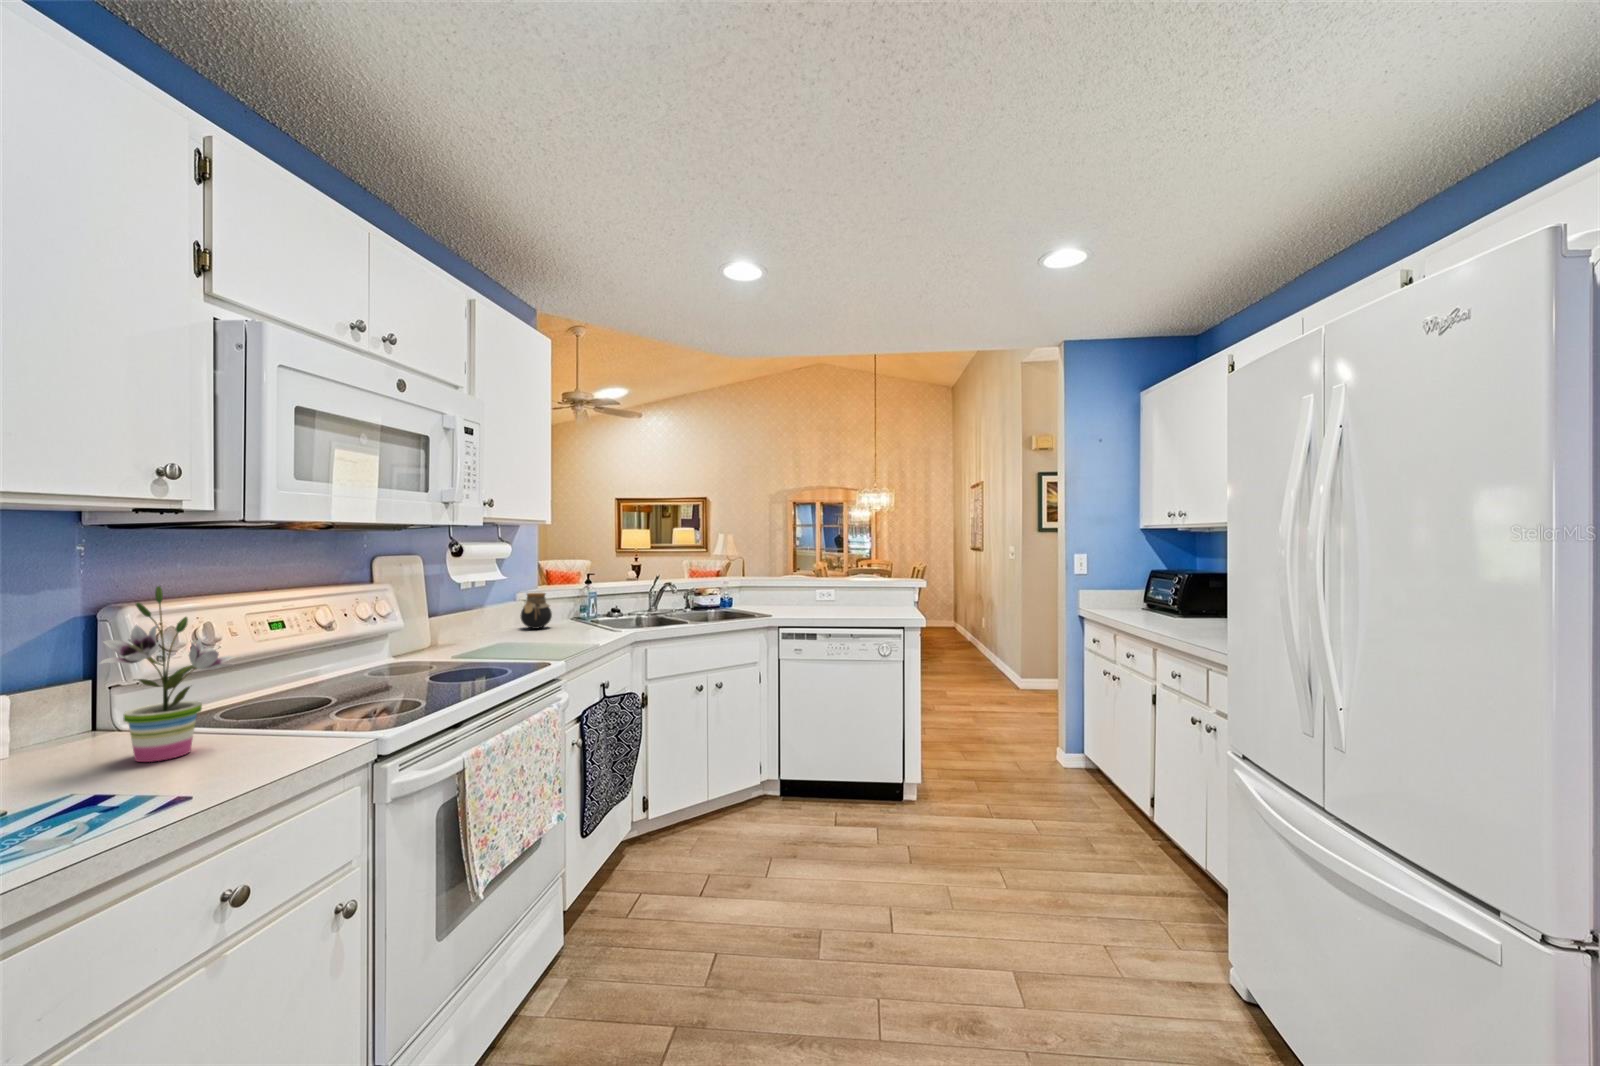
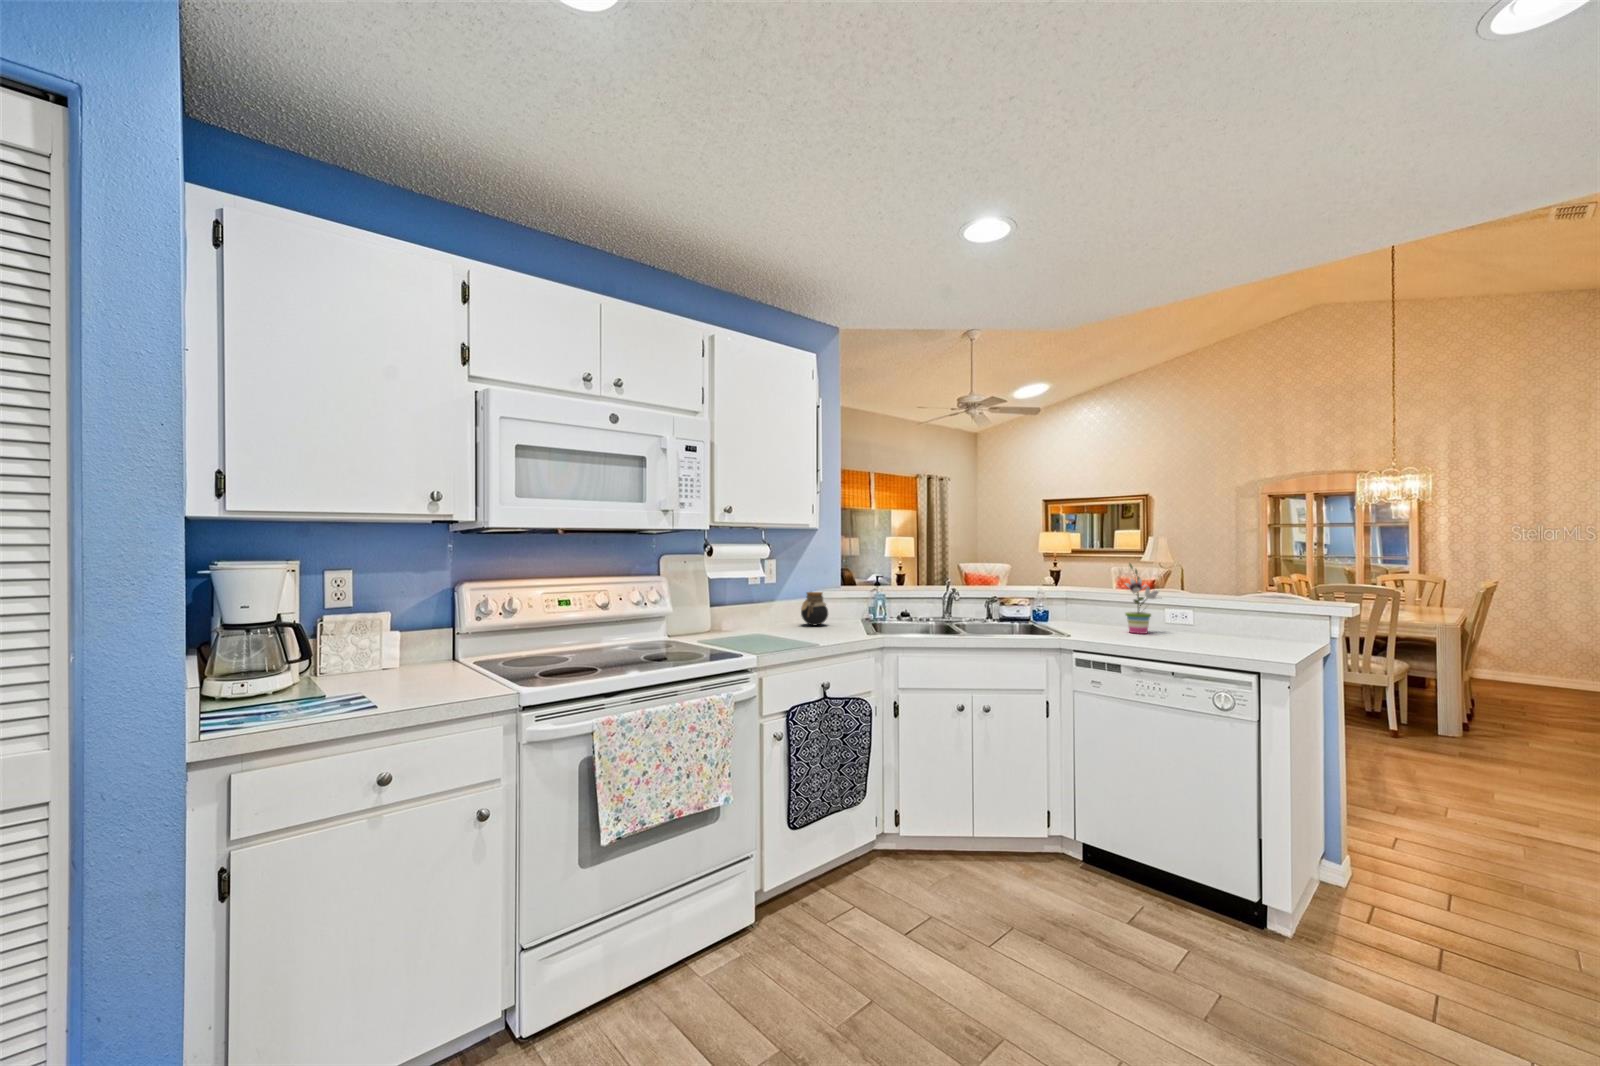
potted plant: present [100,586,235,762] -> present [1126,564,1158,634]

